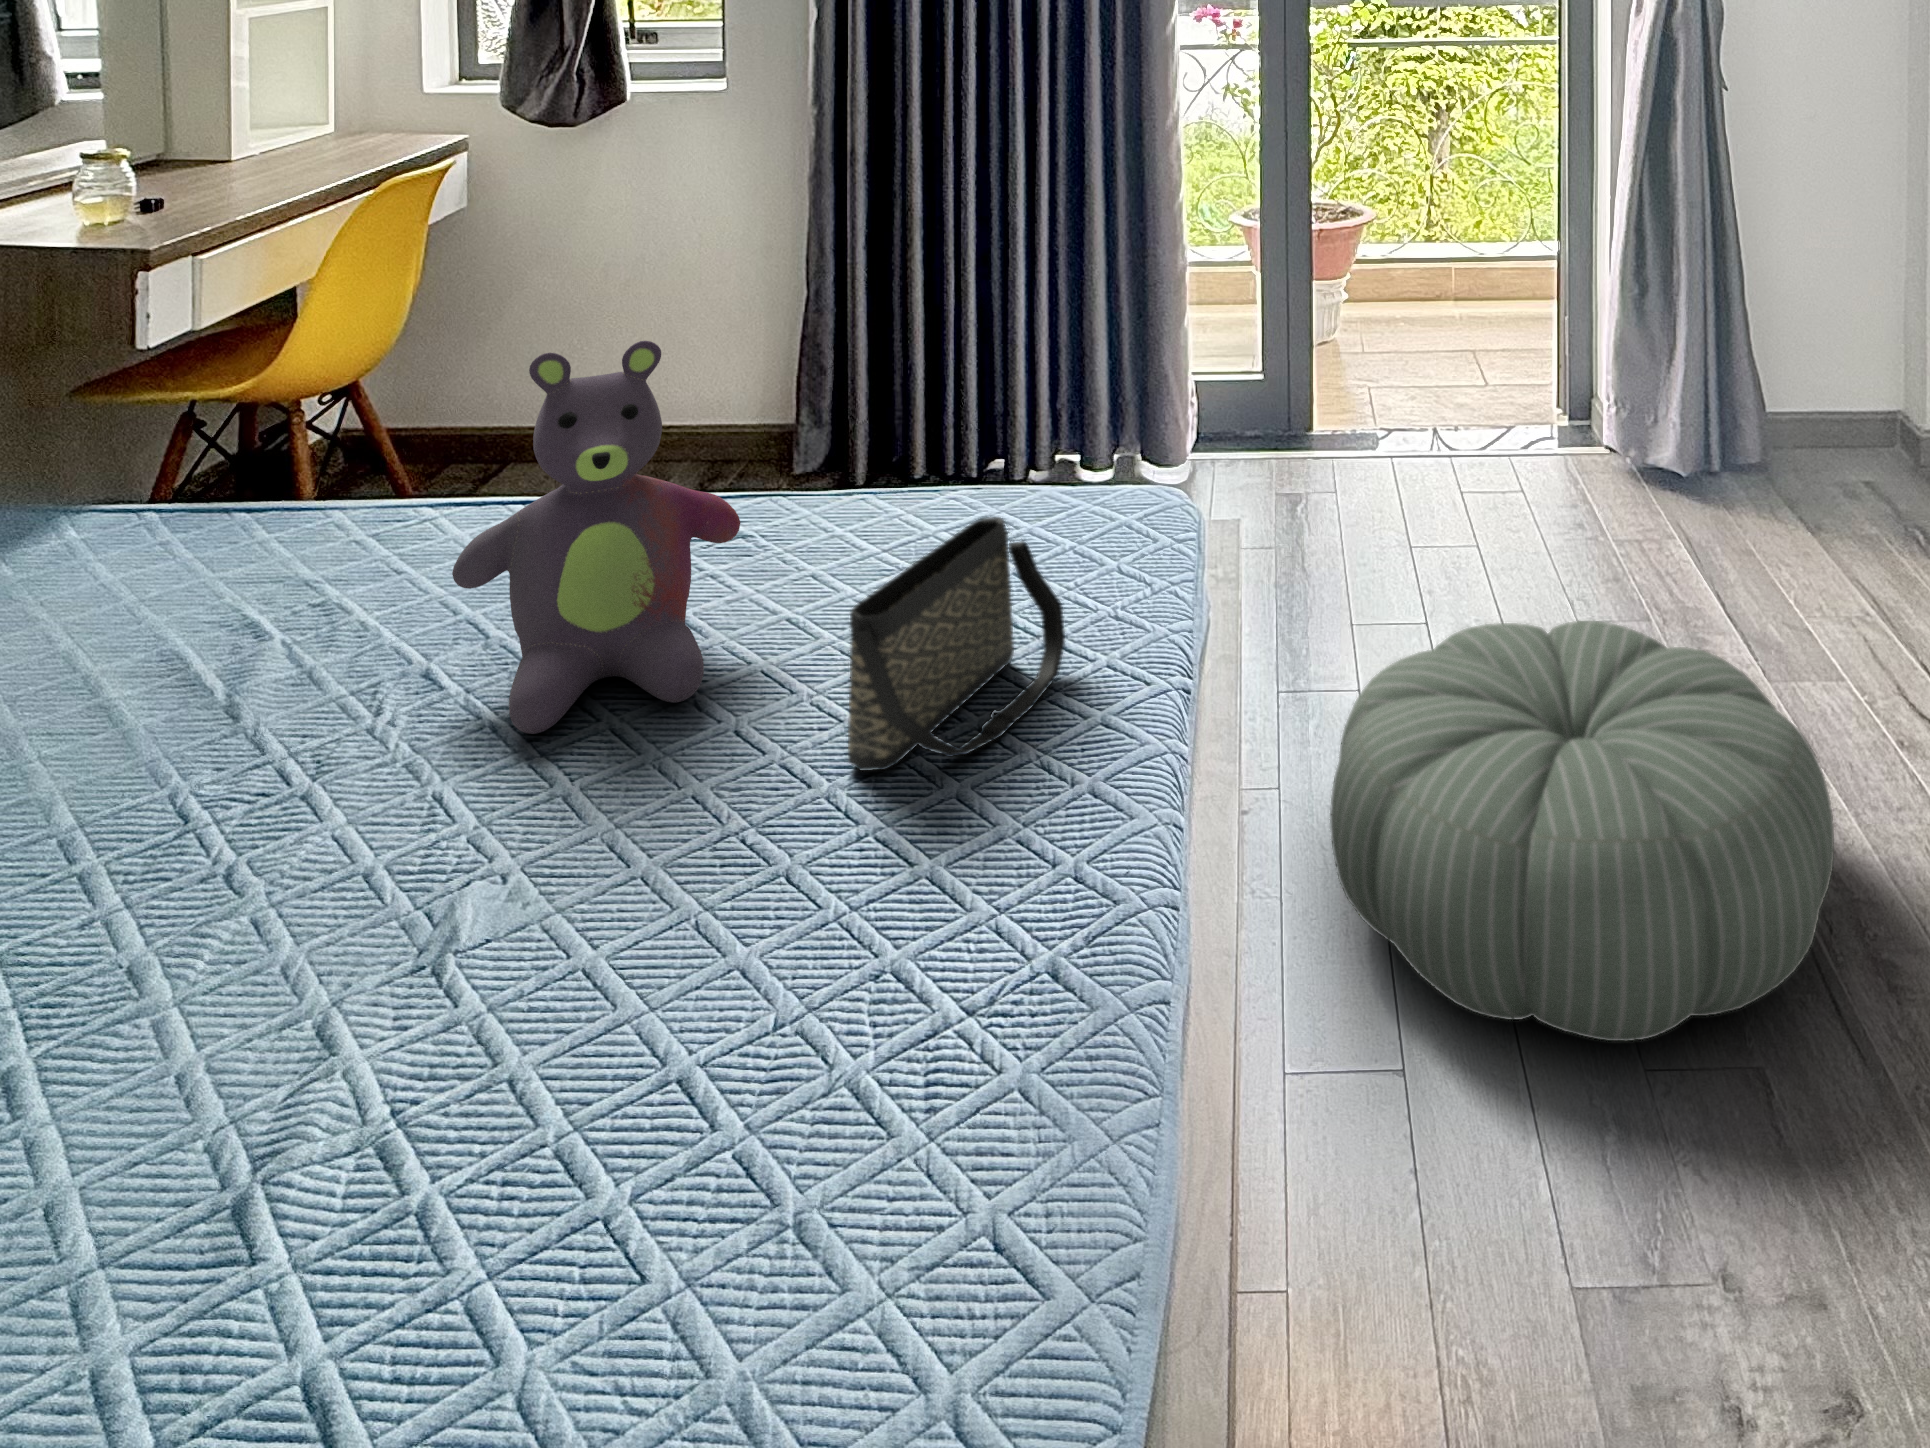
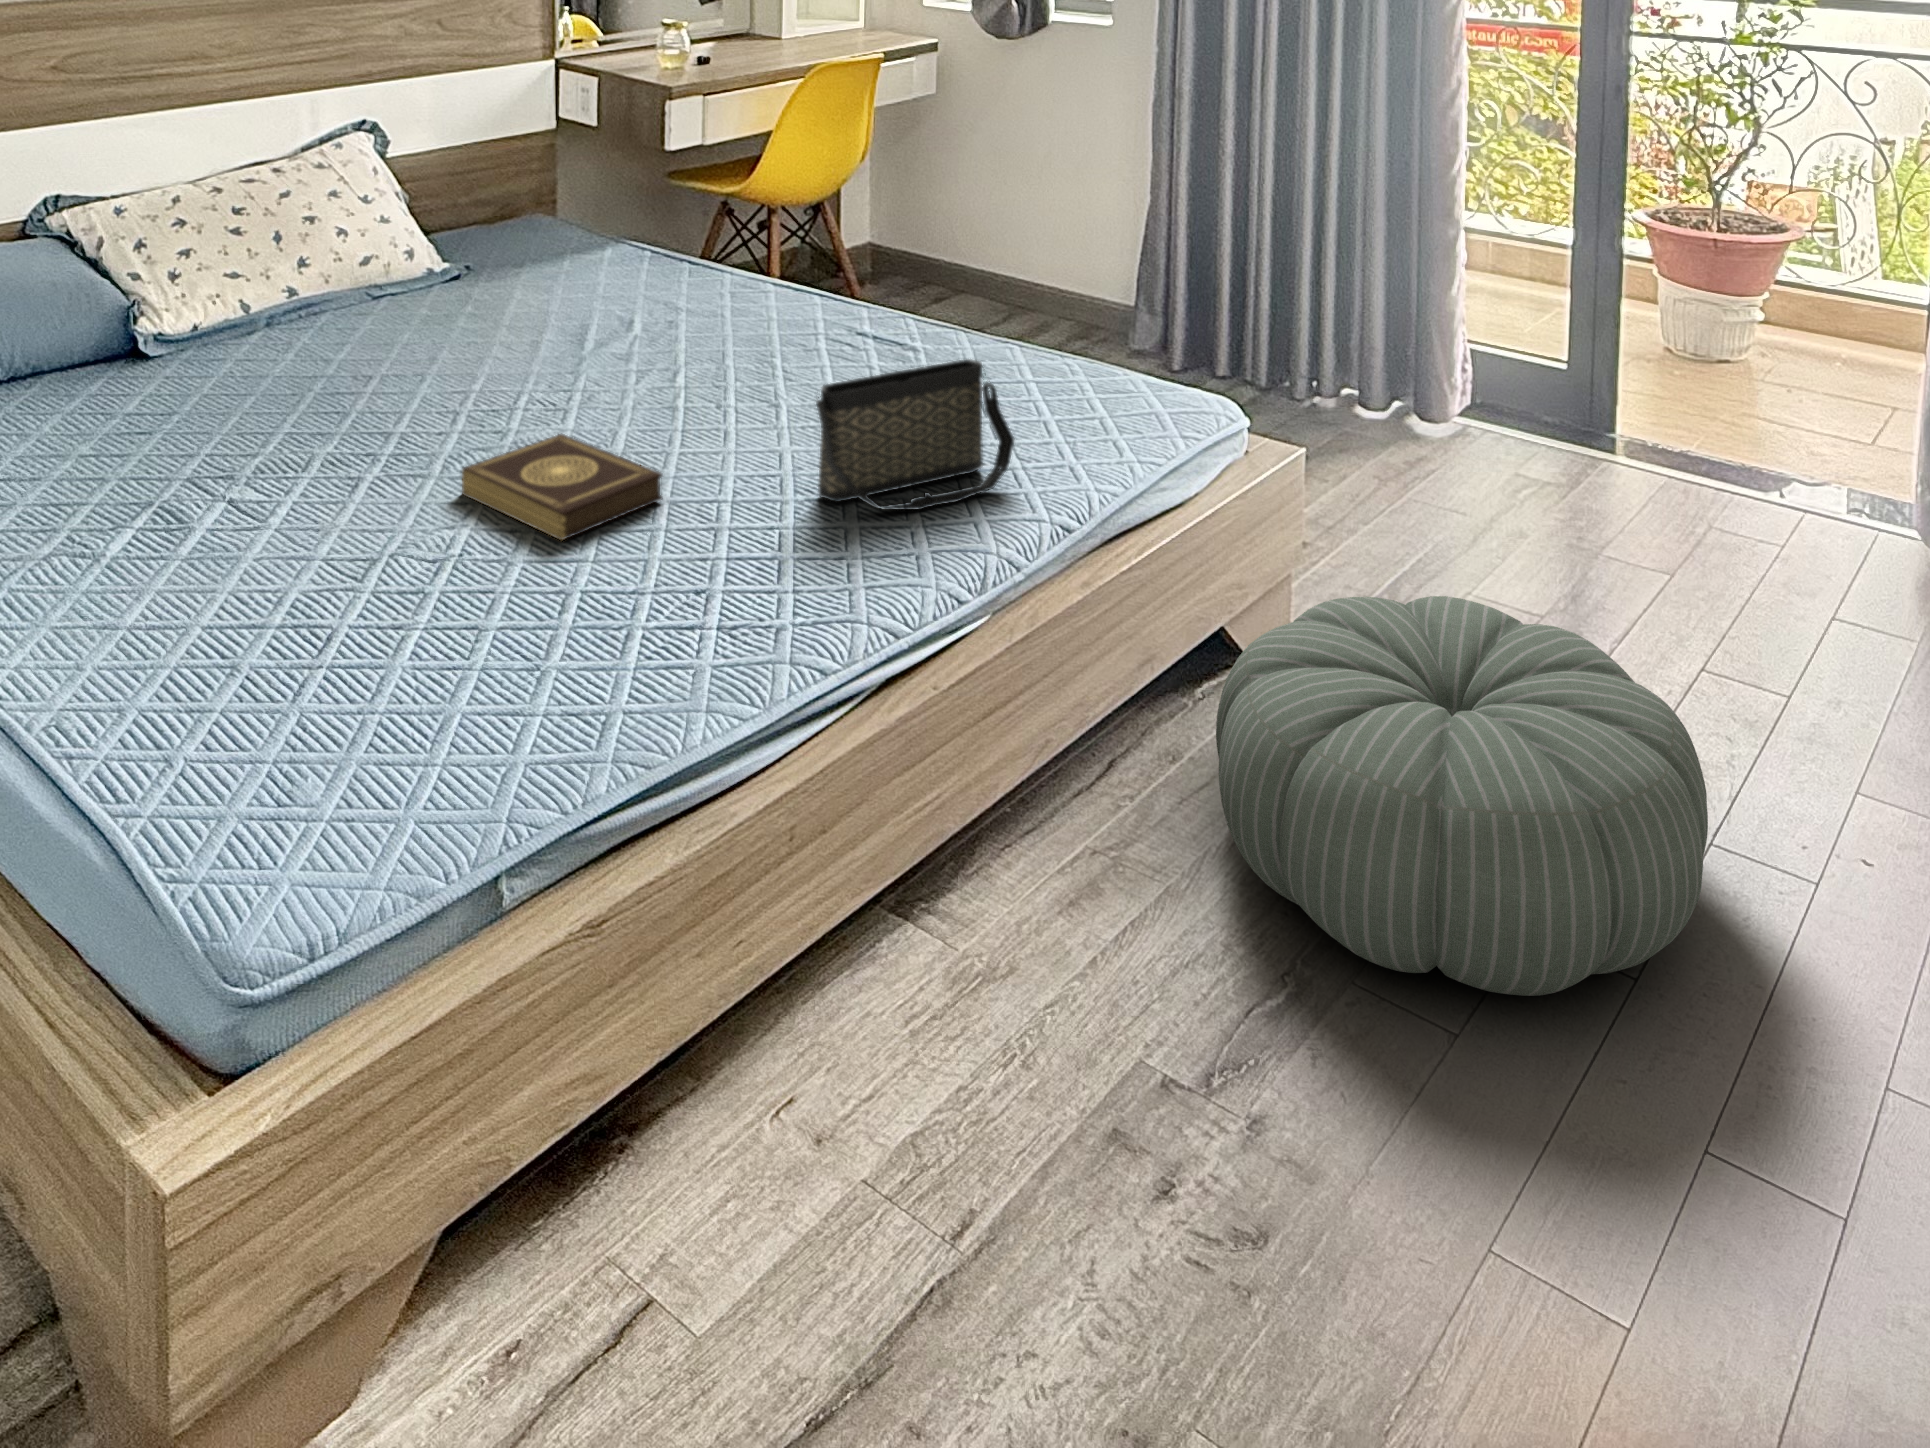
stuffed bear: present [452,341,740,734] -> none [678,180,853,427]
book: none [249,827,635,1012] -> present [462,434,662,540]

